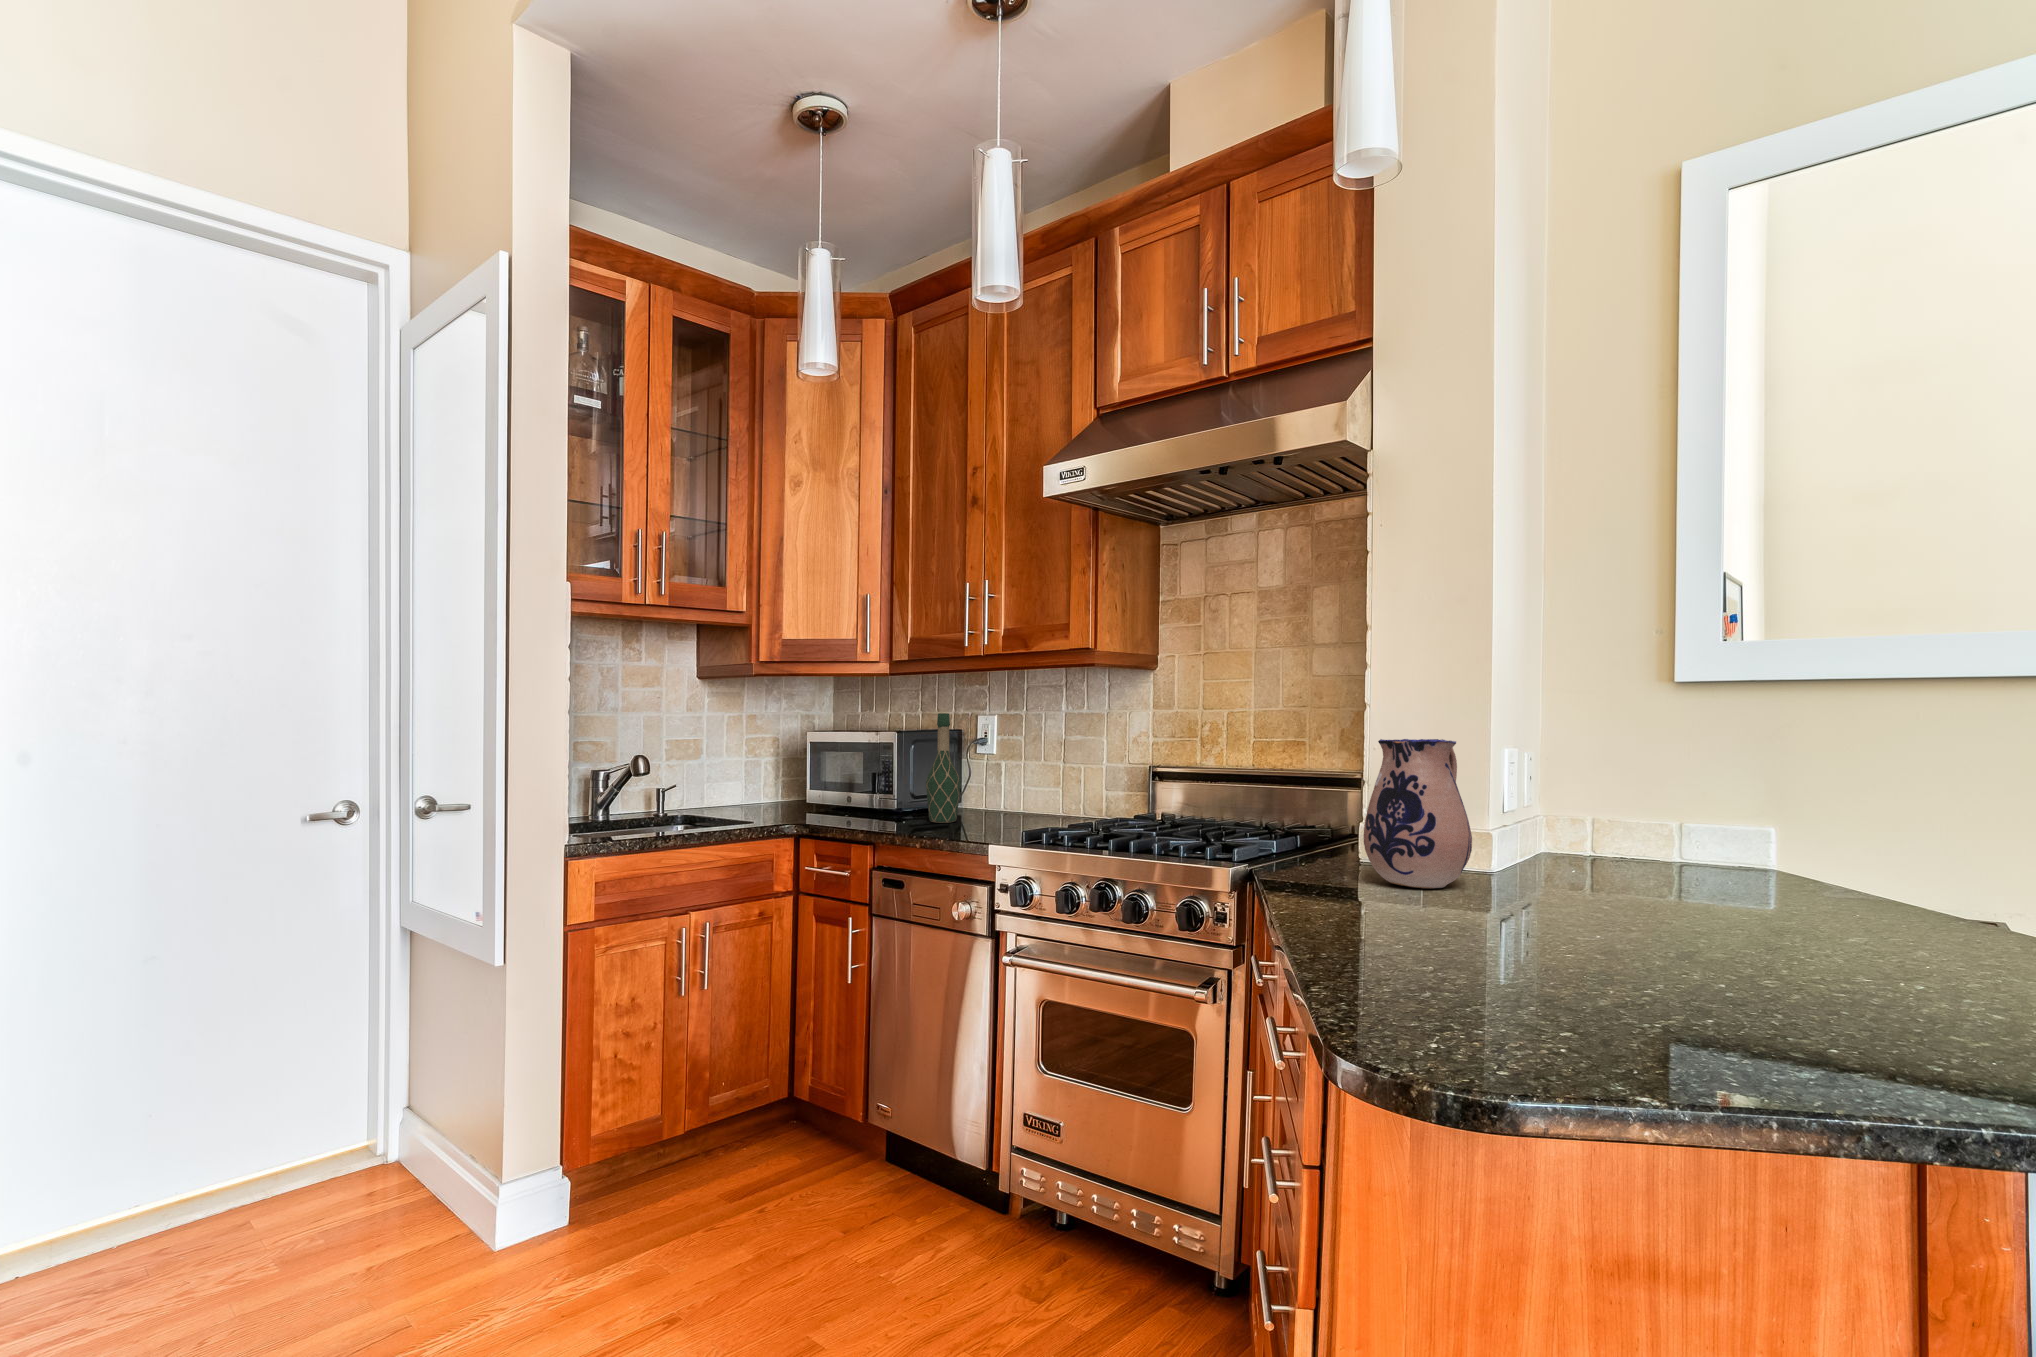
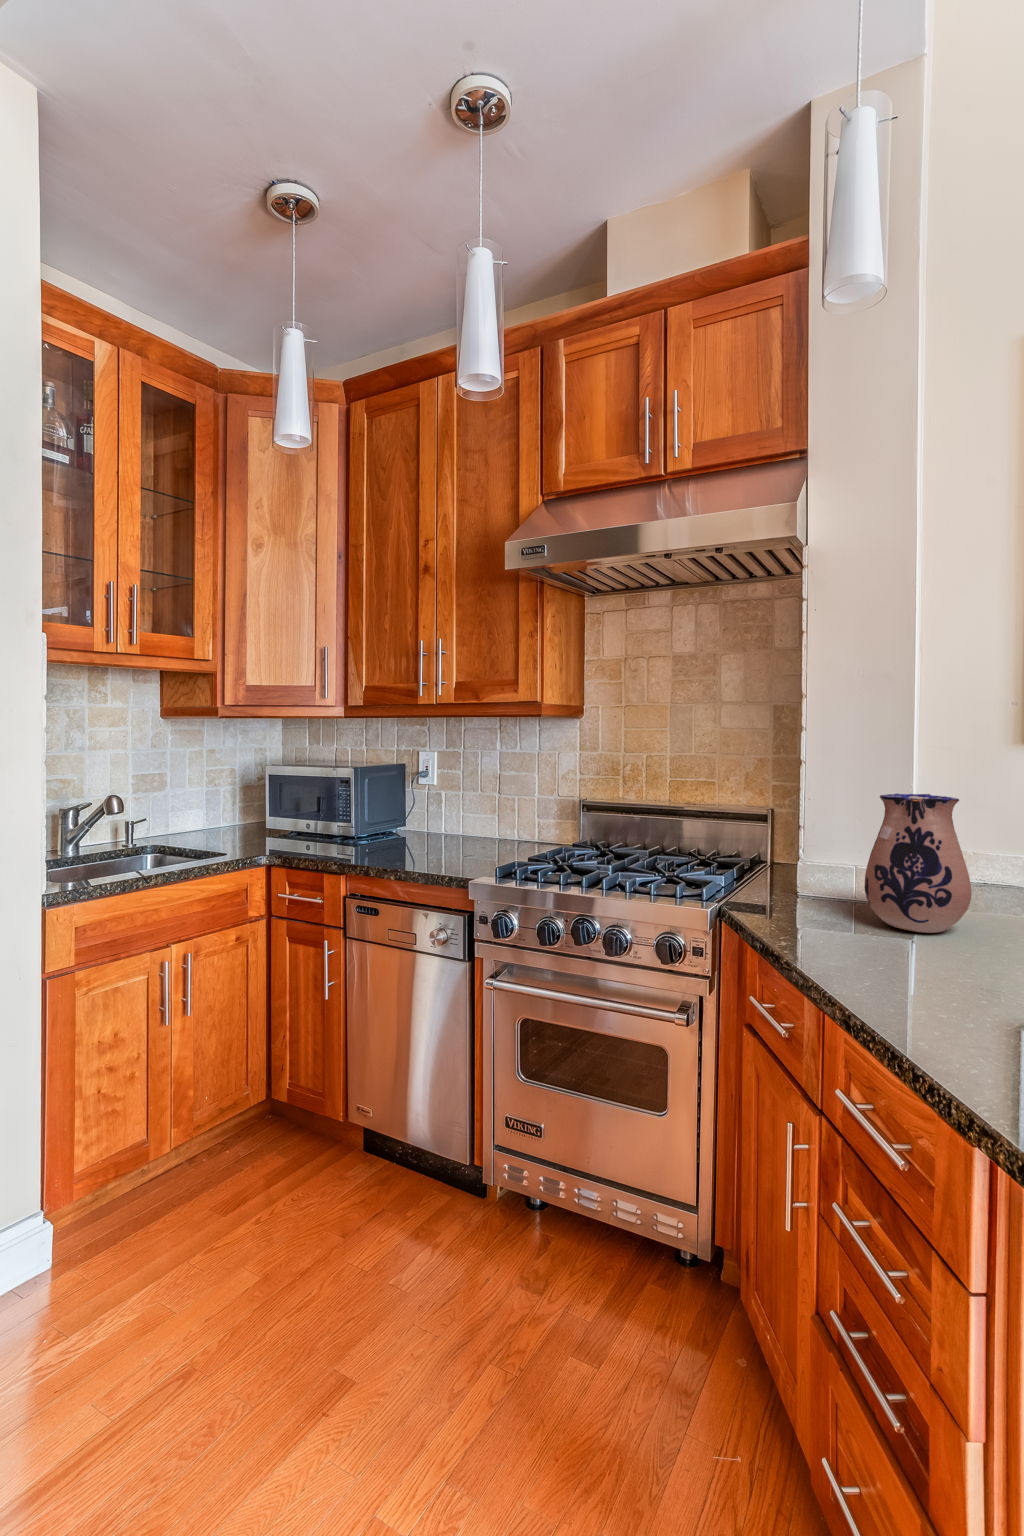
wine bottle: present [926,713,961,823] -> none [391,756,422,853]

